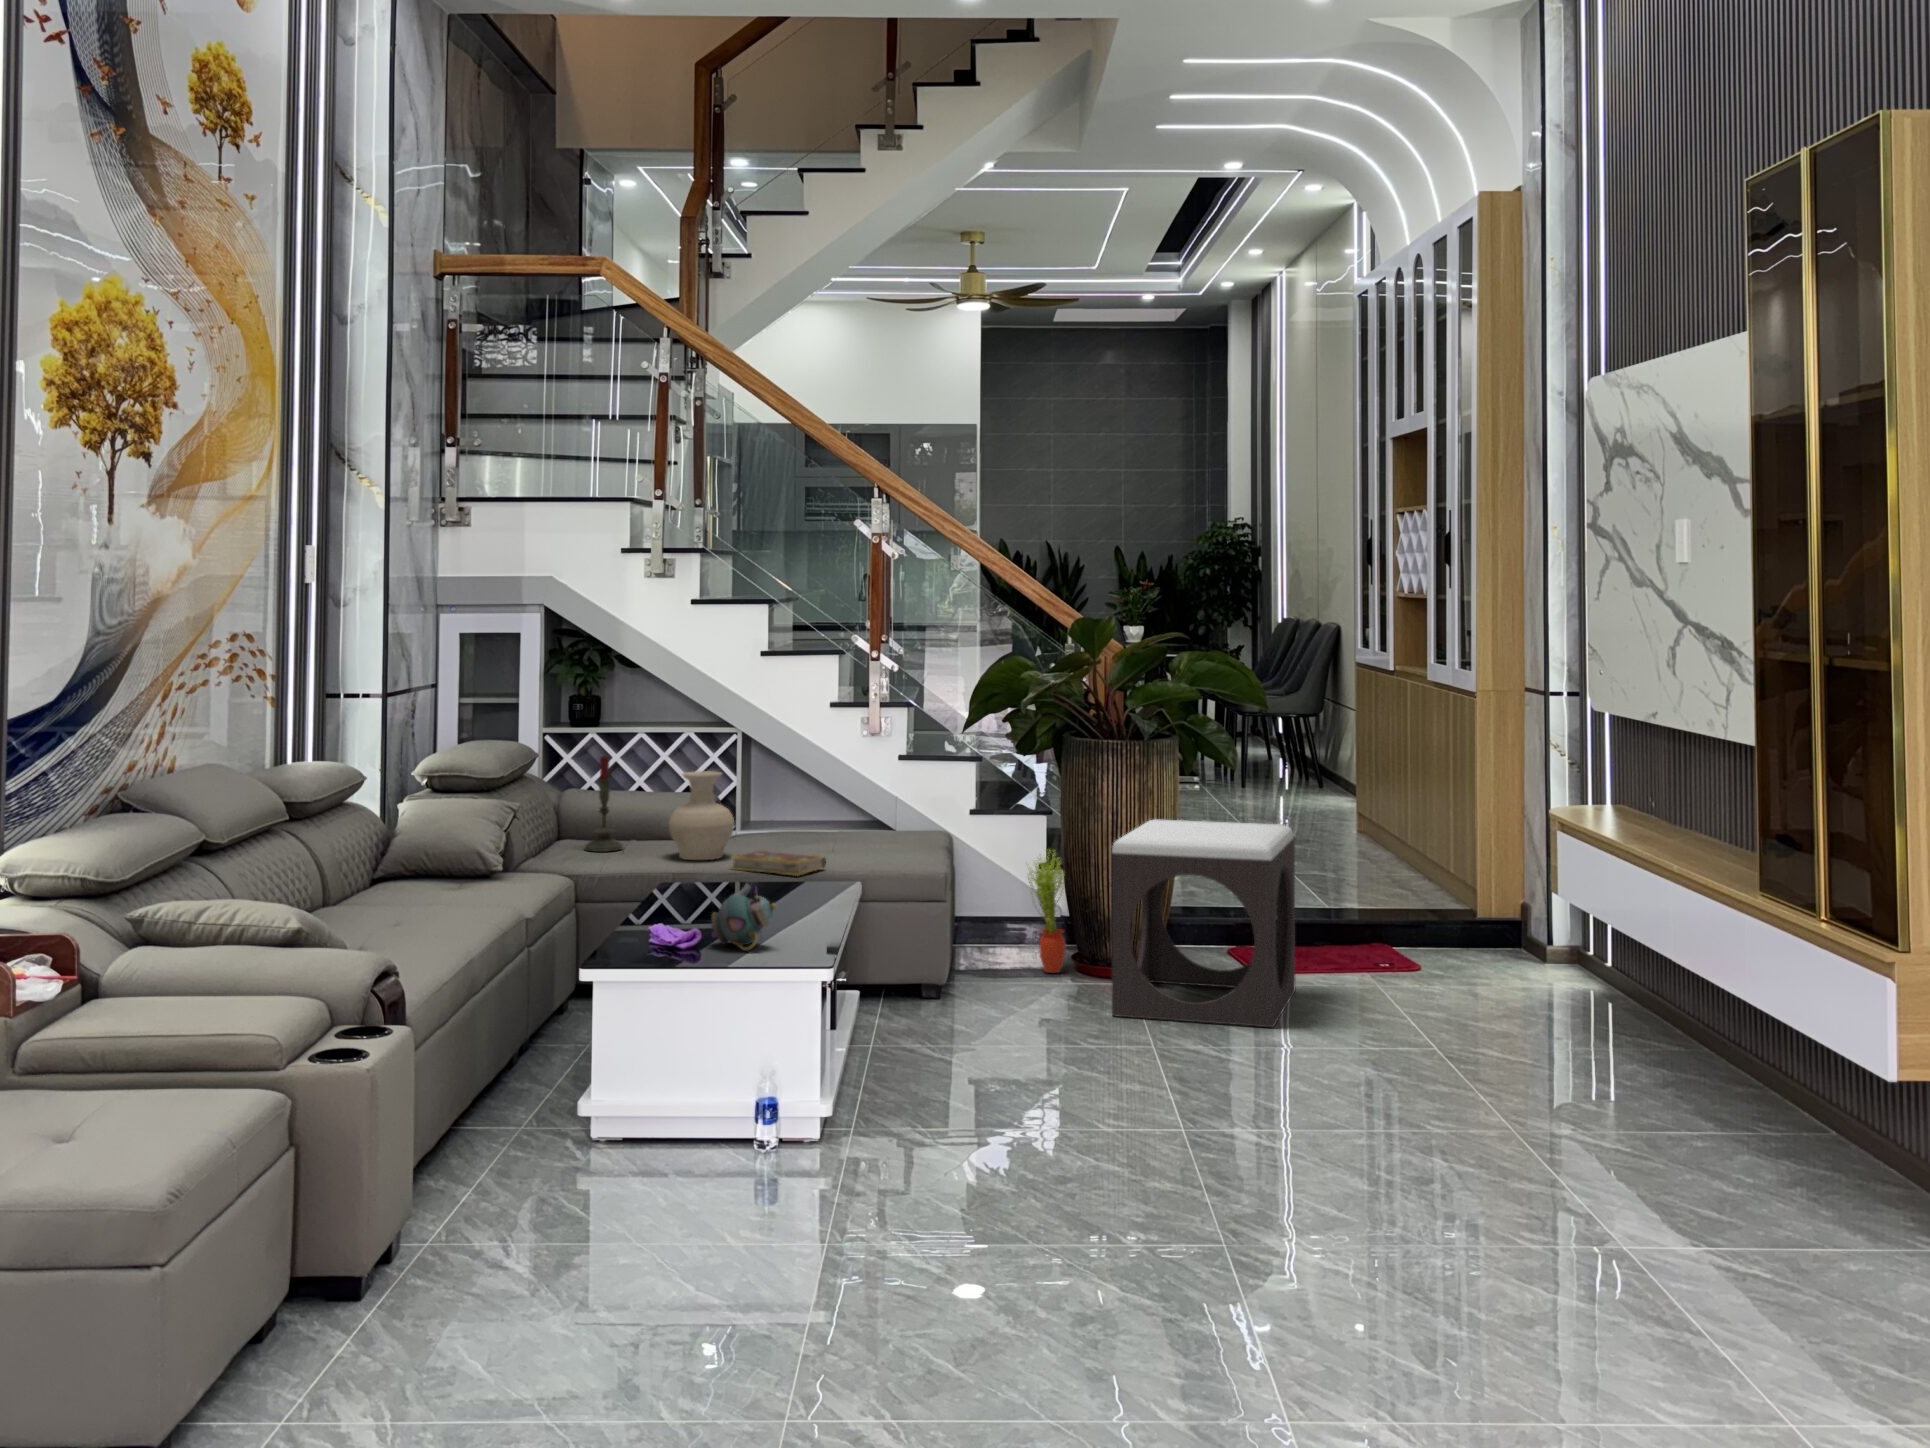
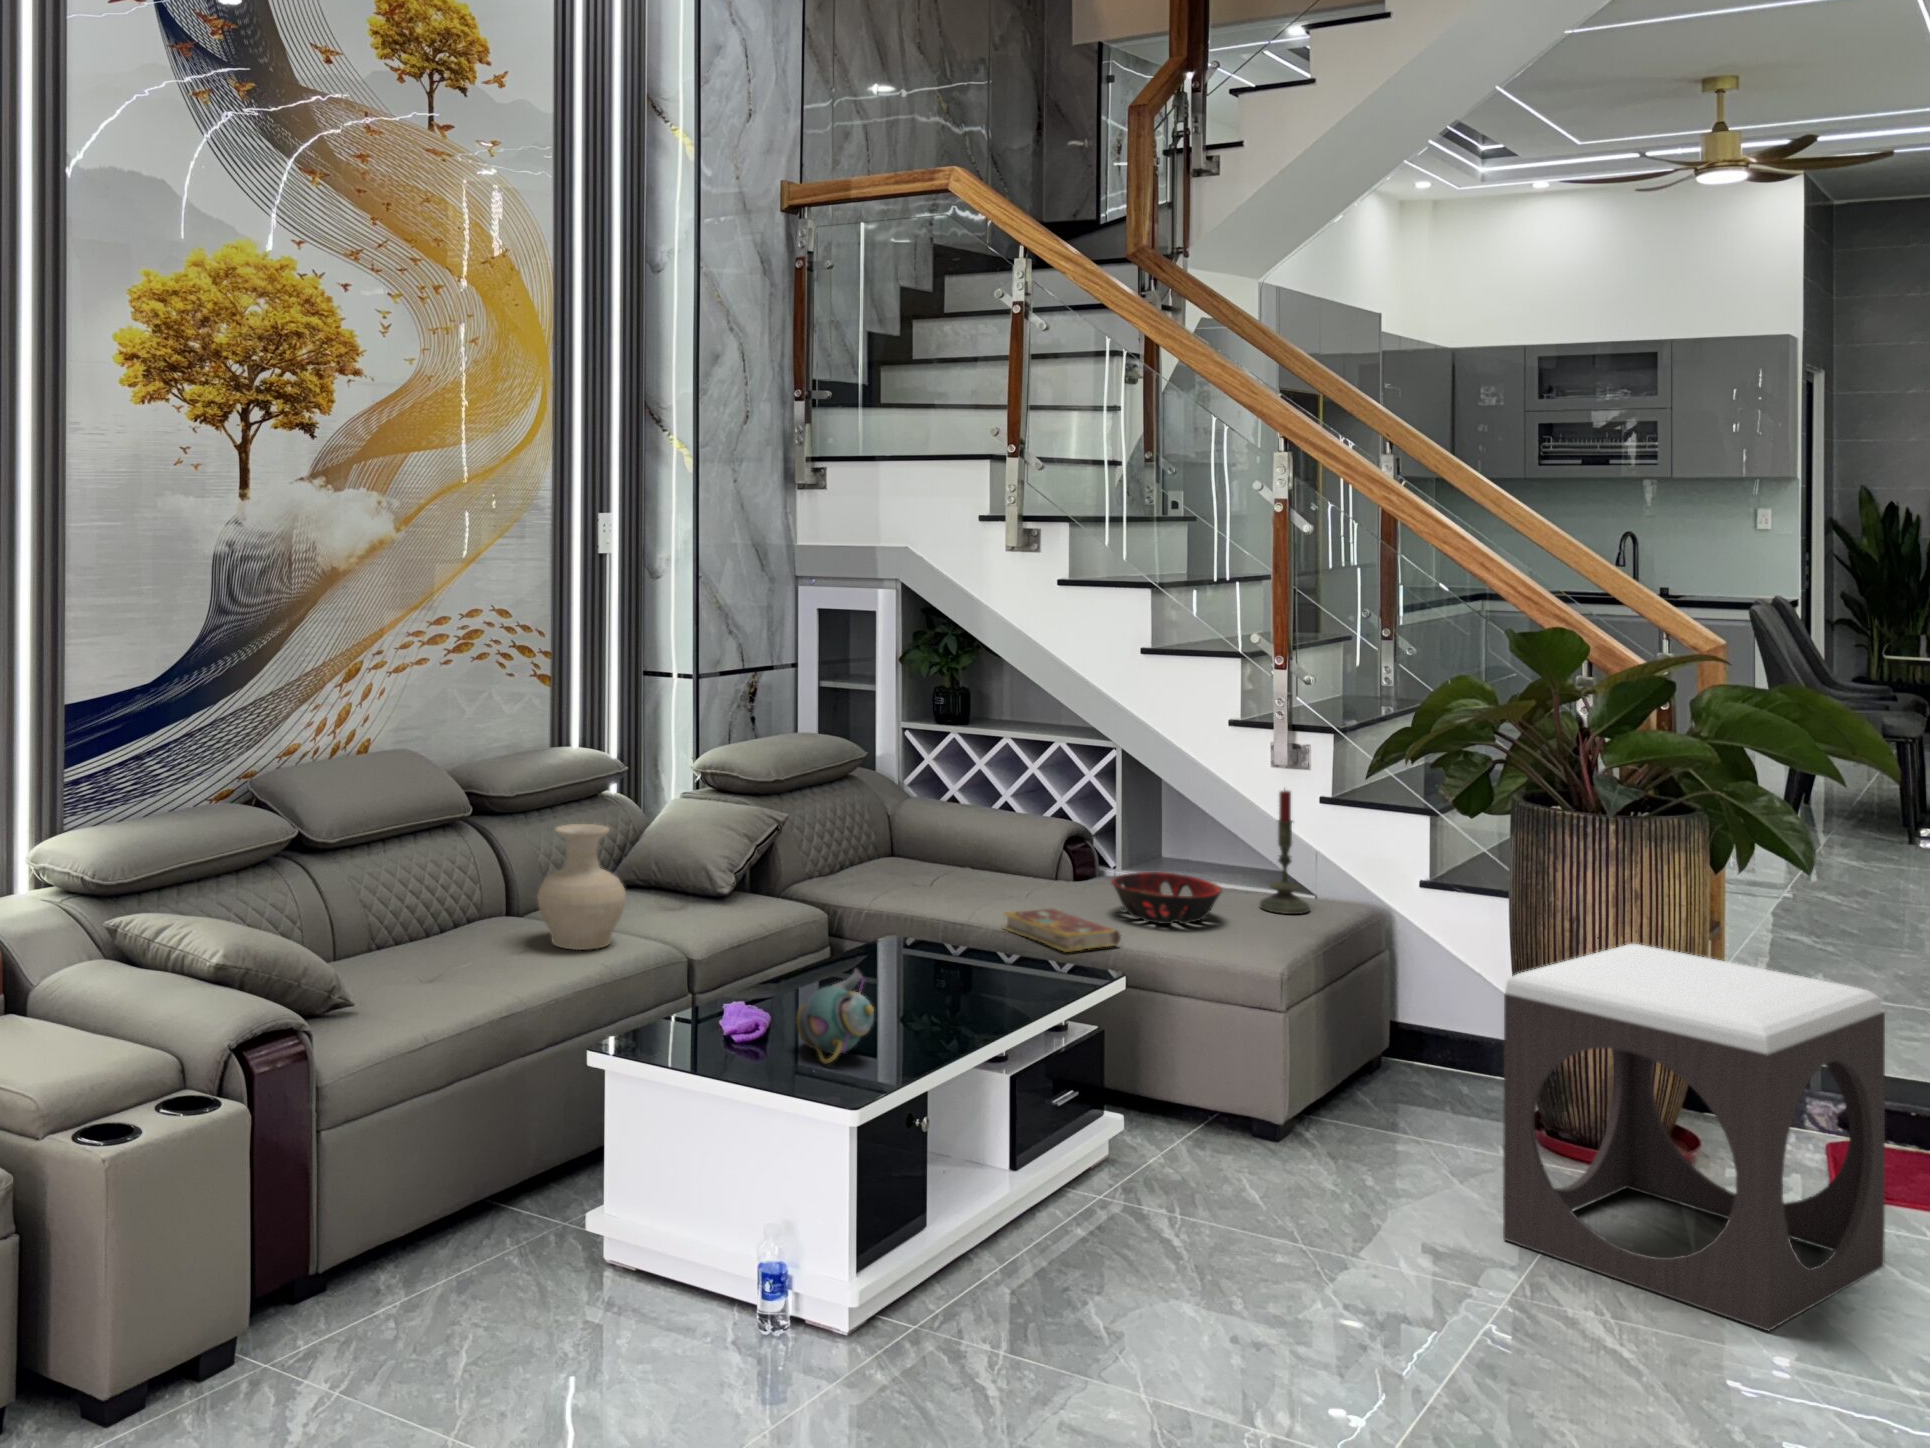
candle: present [585,756,623,852] -> present [1260,790,1310,914]
vase: present [669,771,734,860] -> present [537,824,626,950]
decorative bowl: none [788,819,870,854] -> present [1111,872,1222,924]
potted plant: present [1028,852,1066,973] -> none [1452,957,1512,1141]

